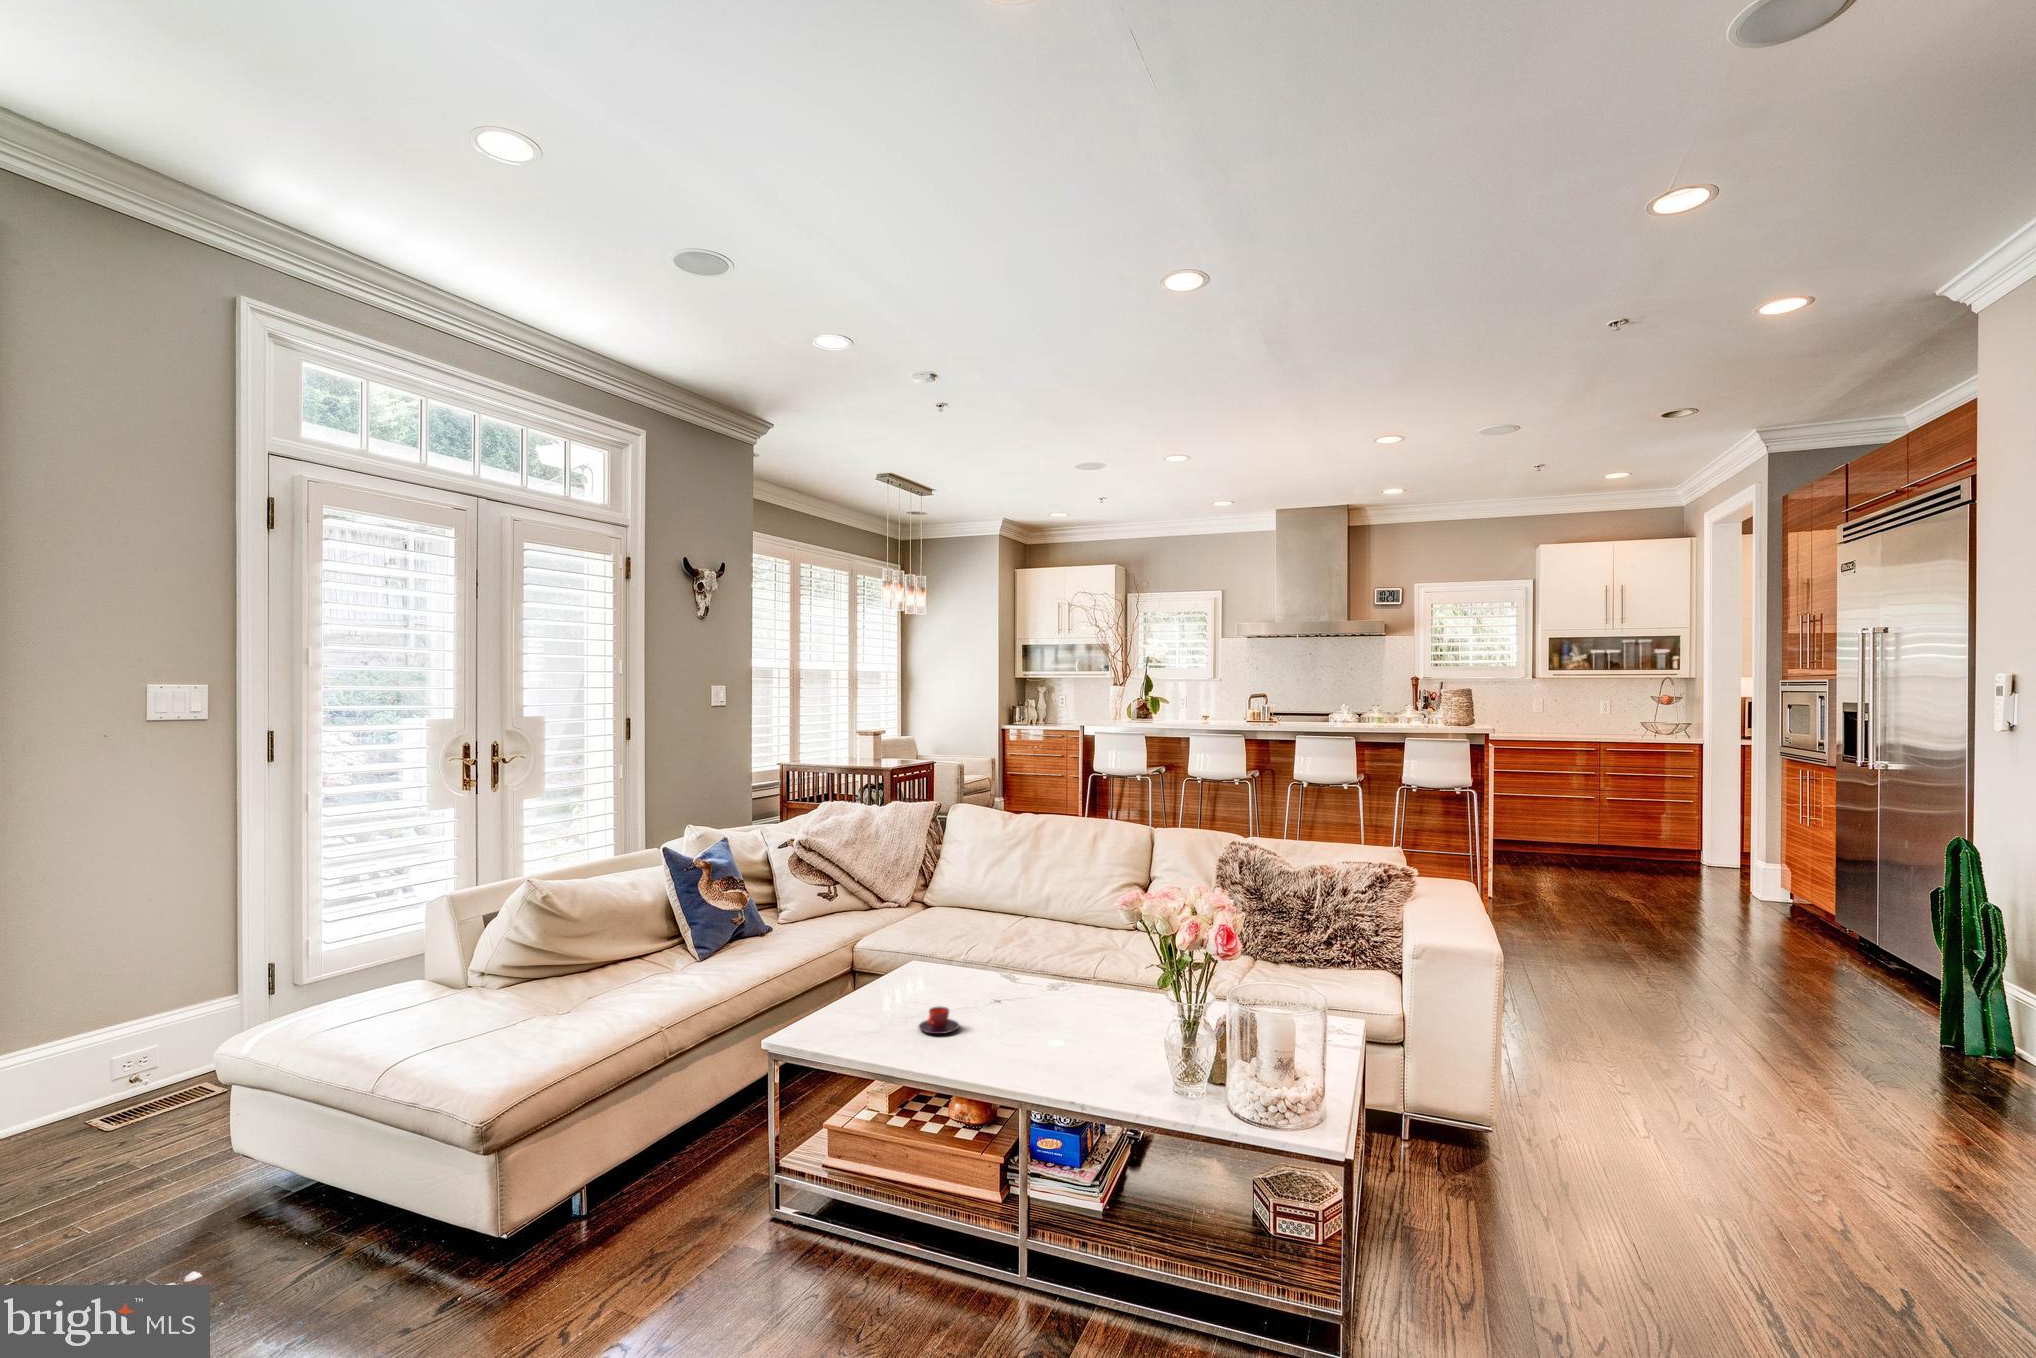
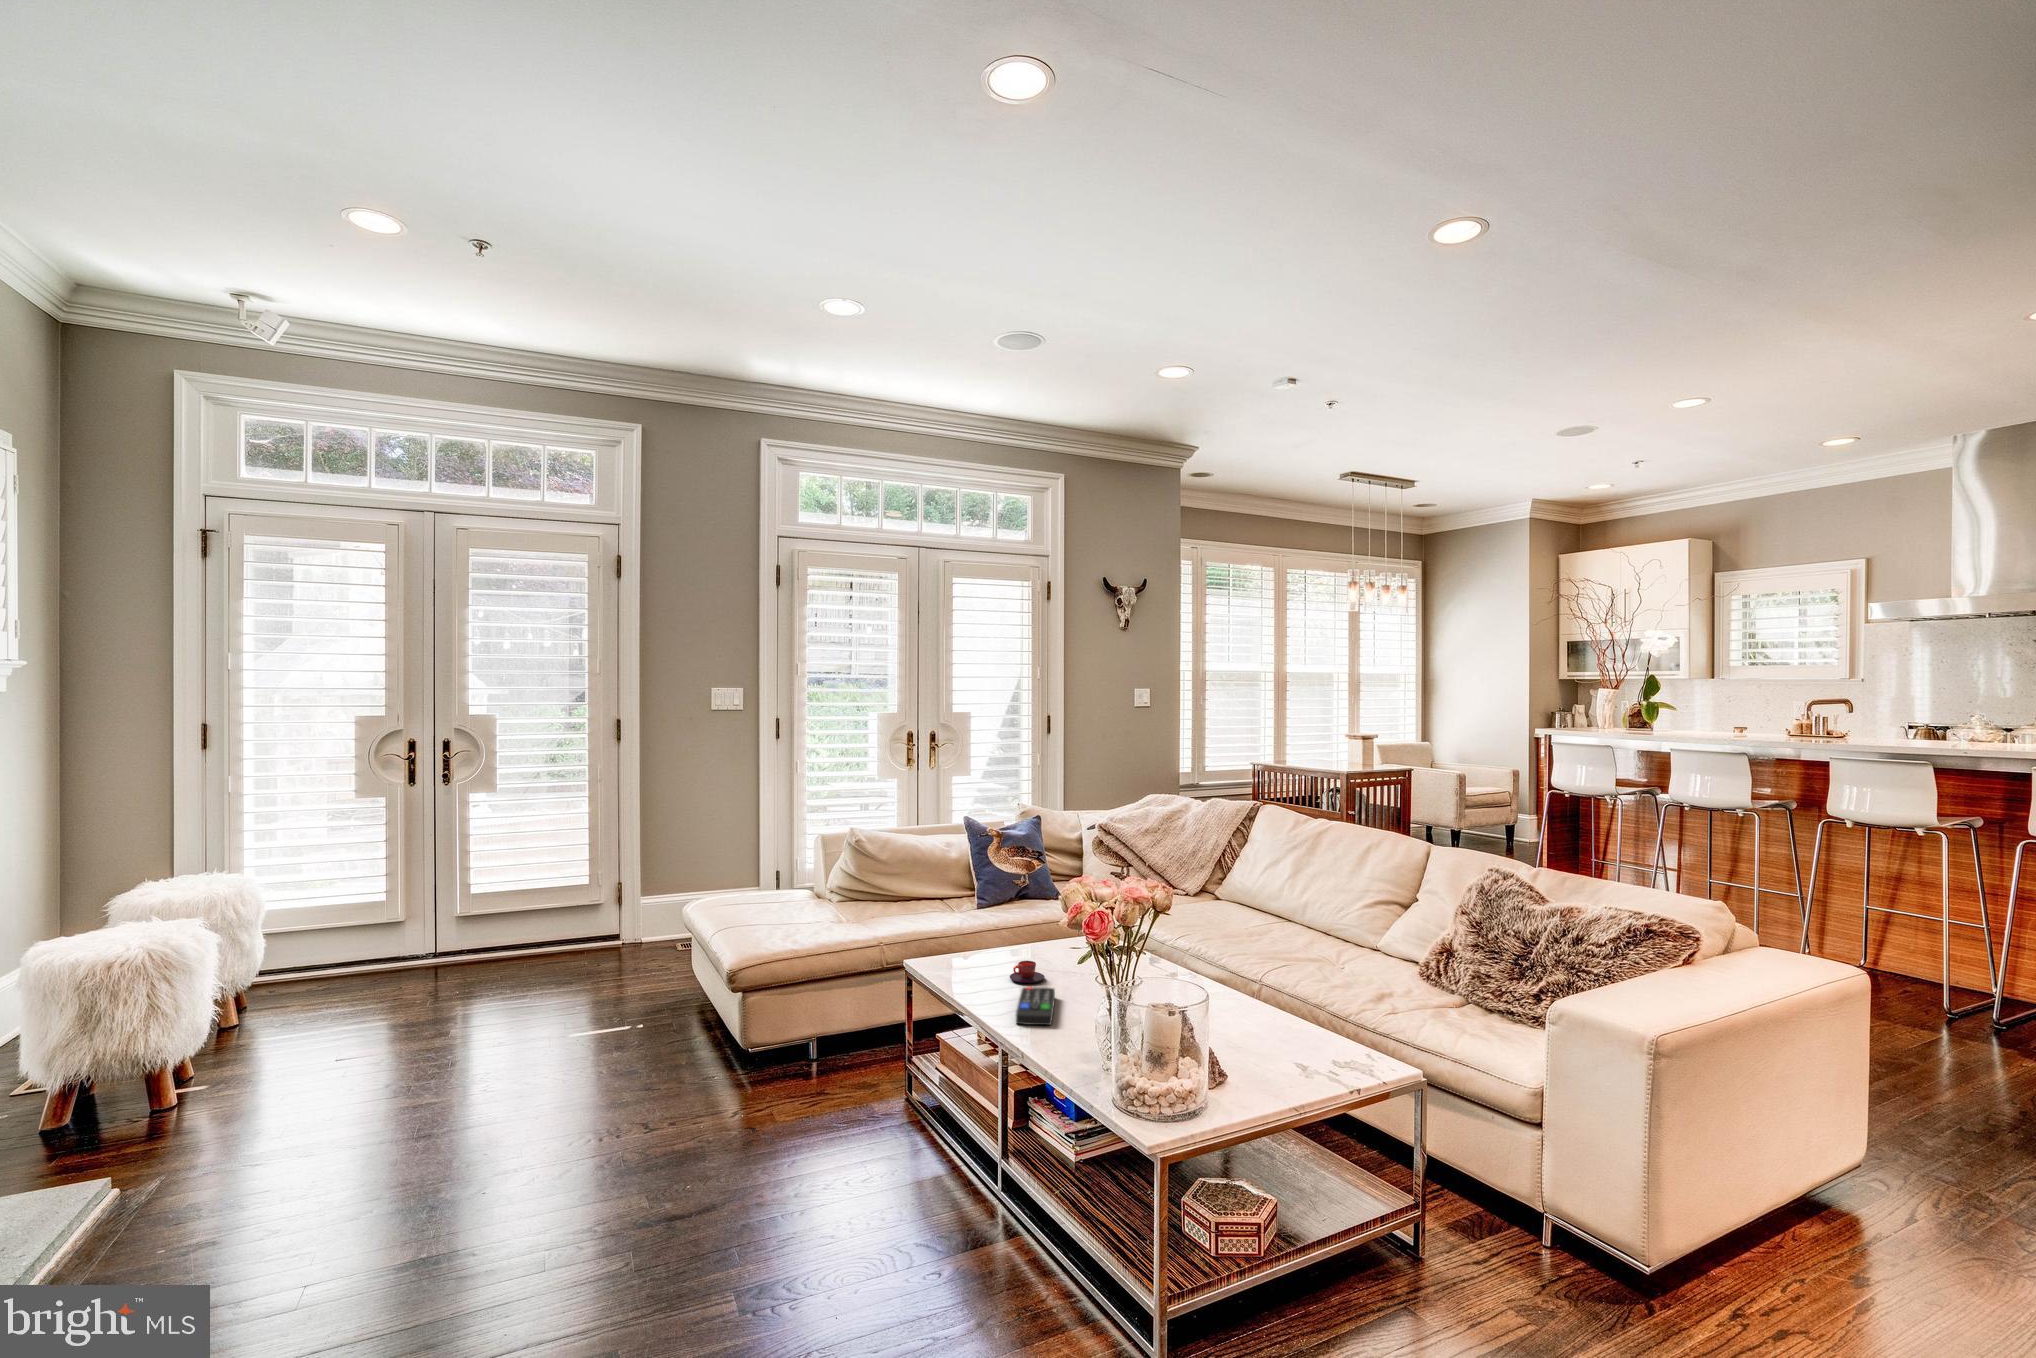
remote control: none [972,1030,1057,1079] -> present [1016,987,1055,1025]

